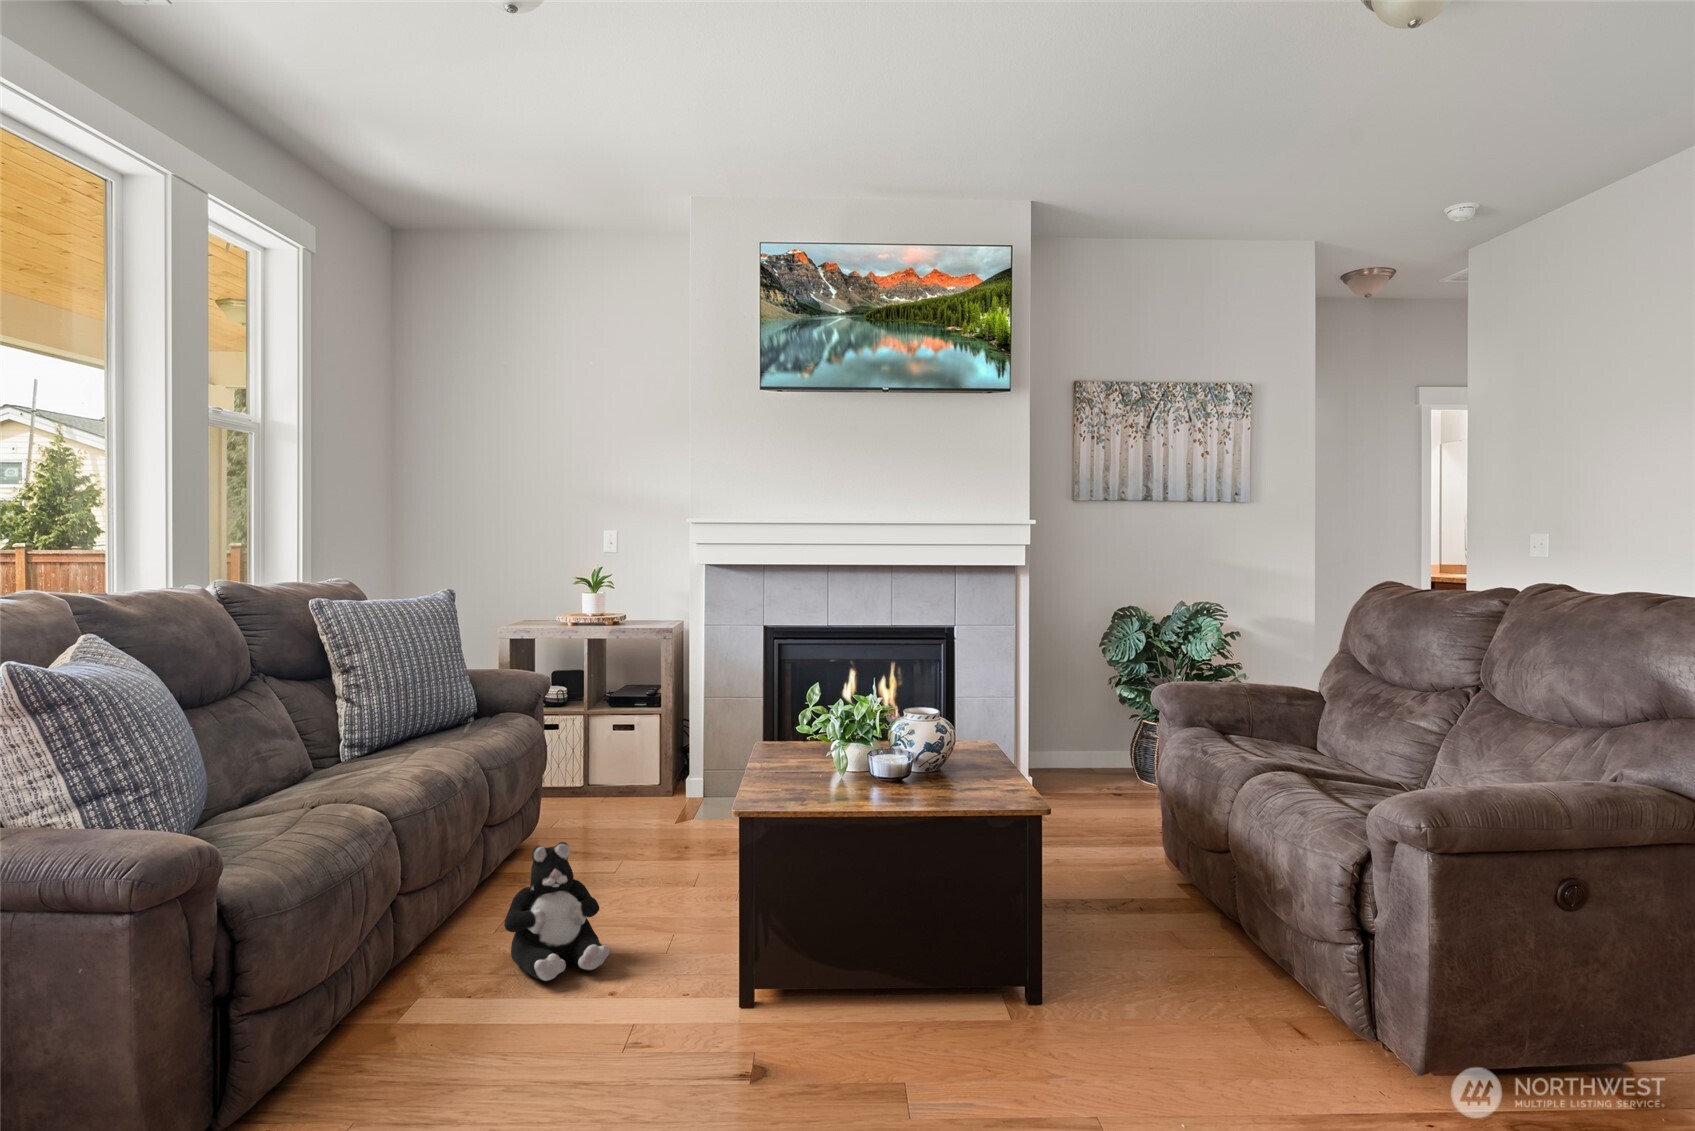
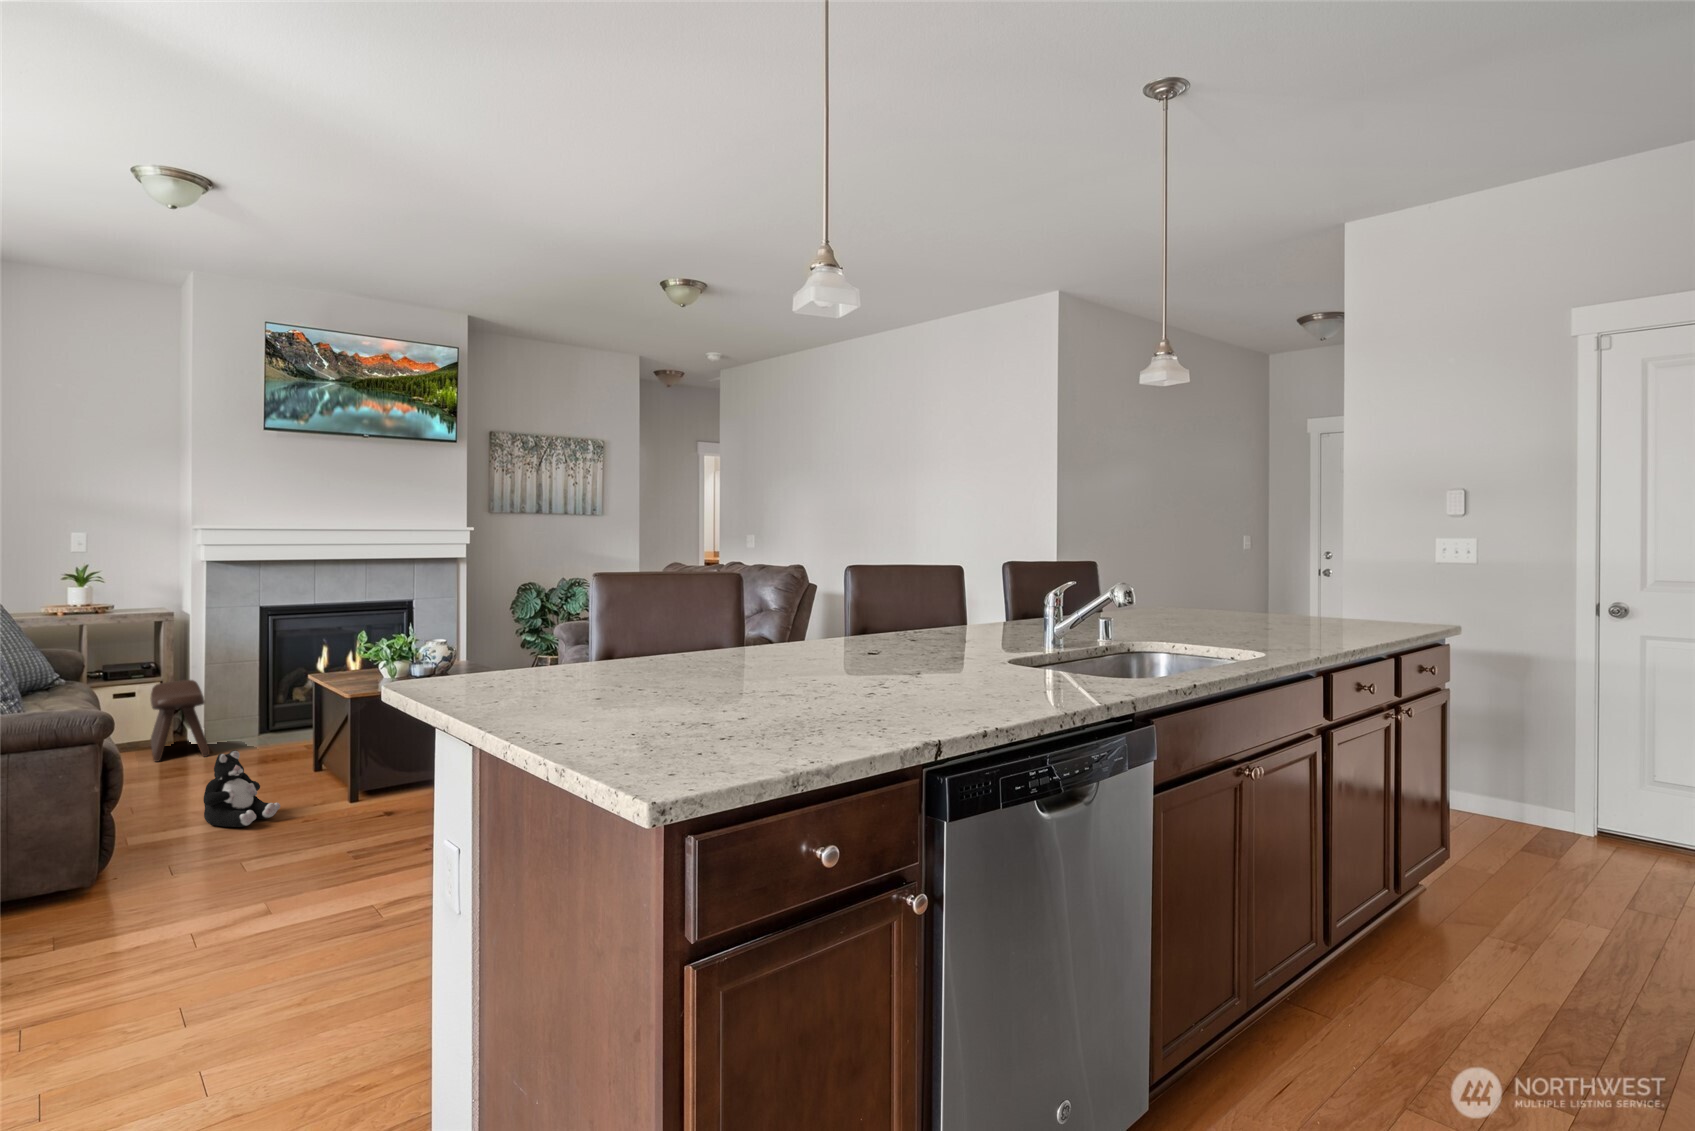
stool: none [597,718,682,827] -> present [150,680,210,762]

